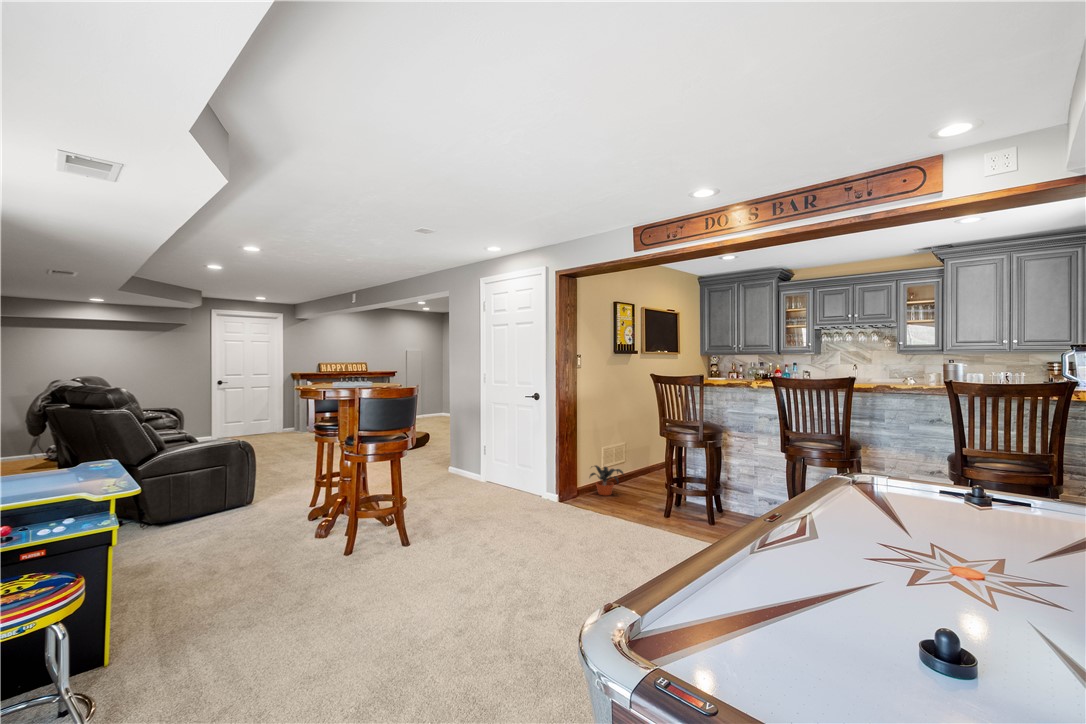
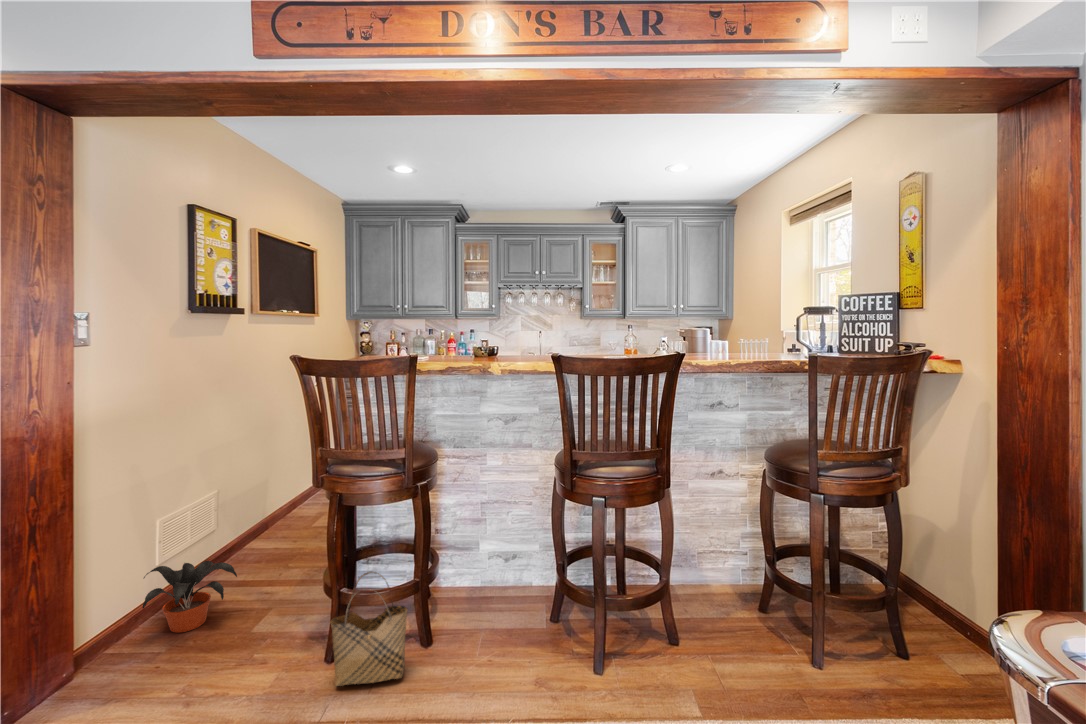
woven basket: none [655,477,691,528] -> present [330,572,407,686]

